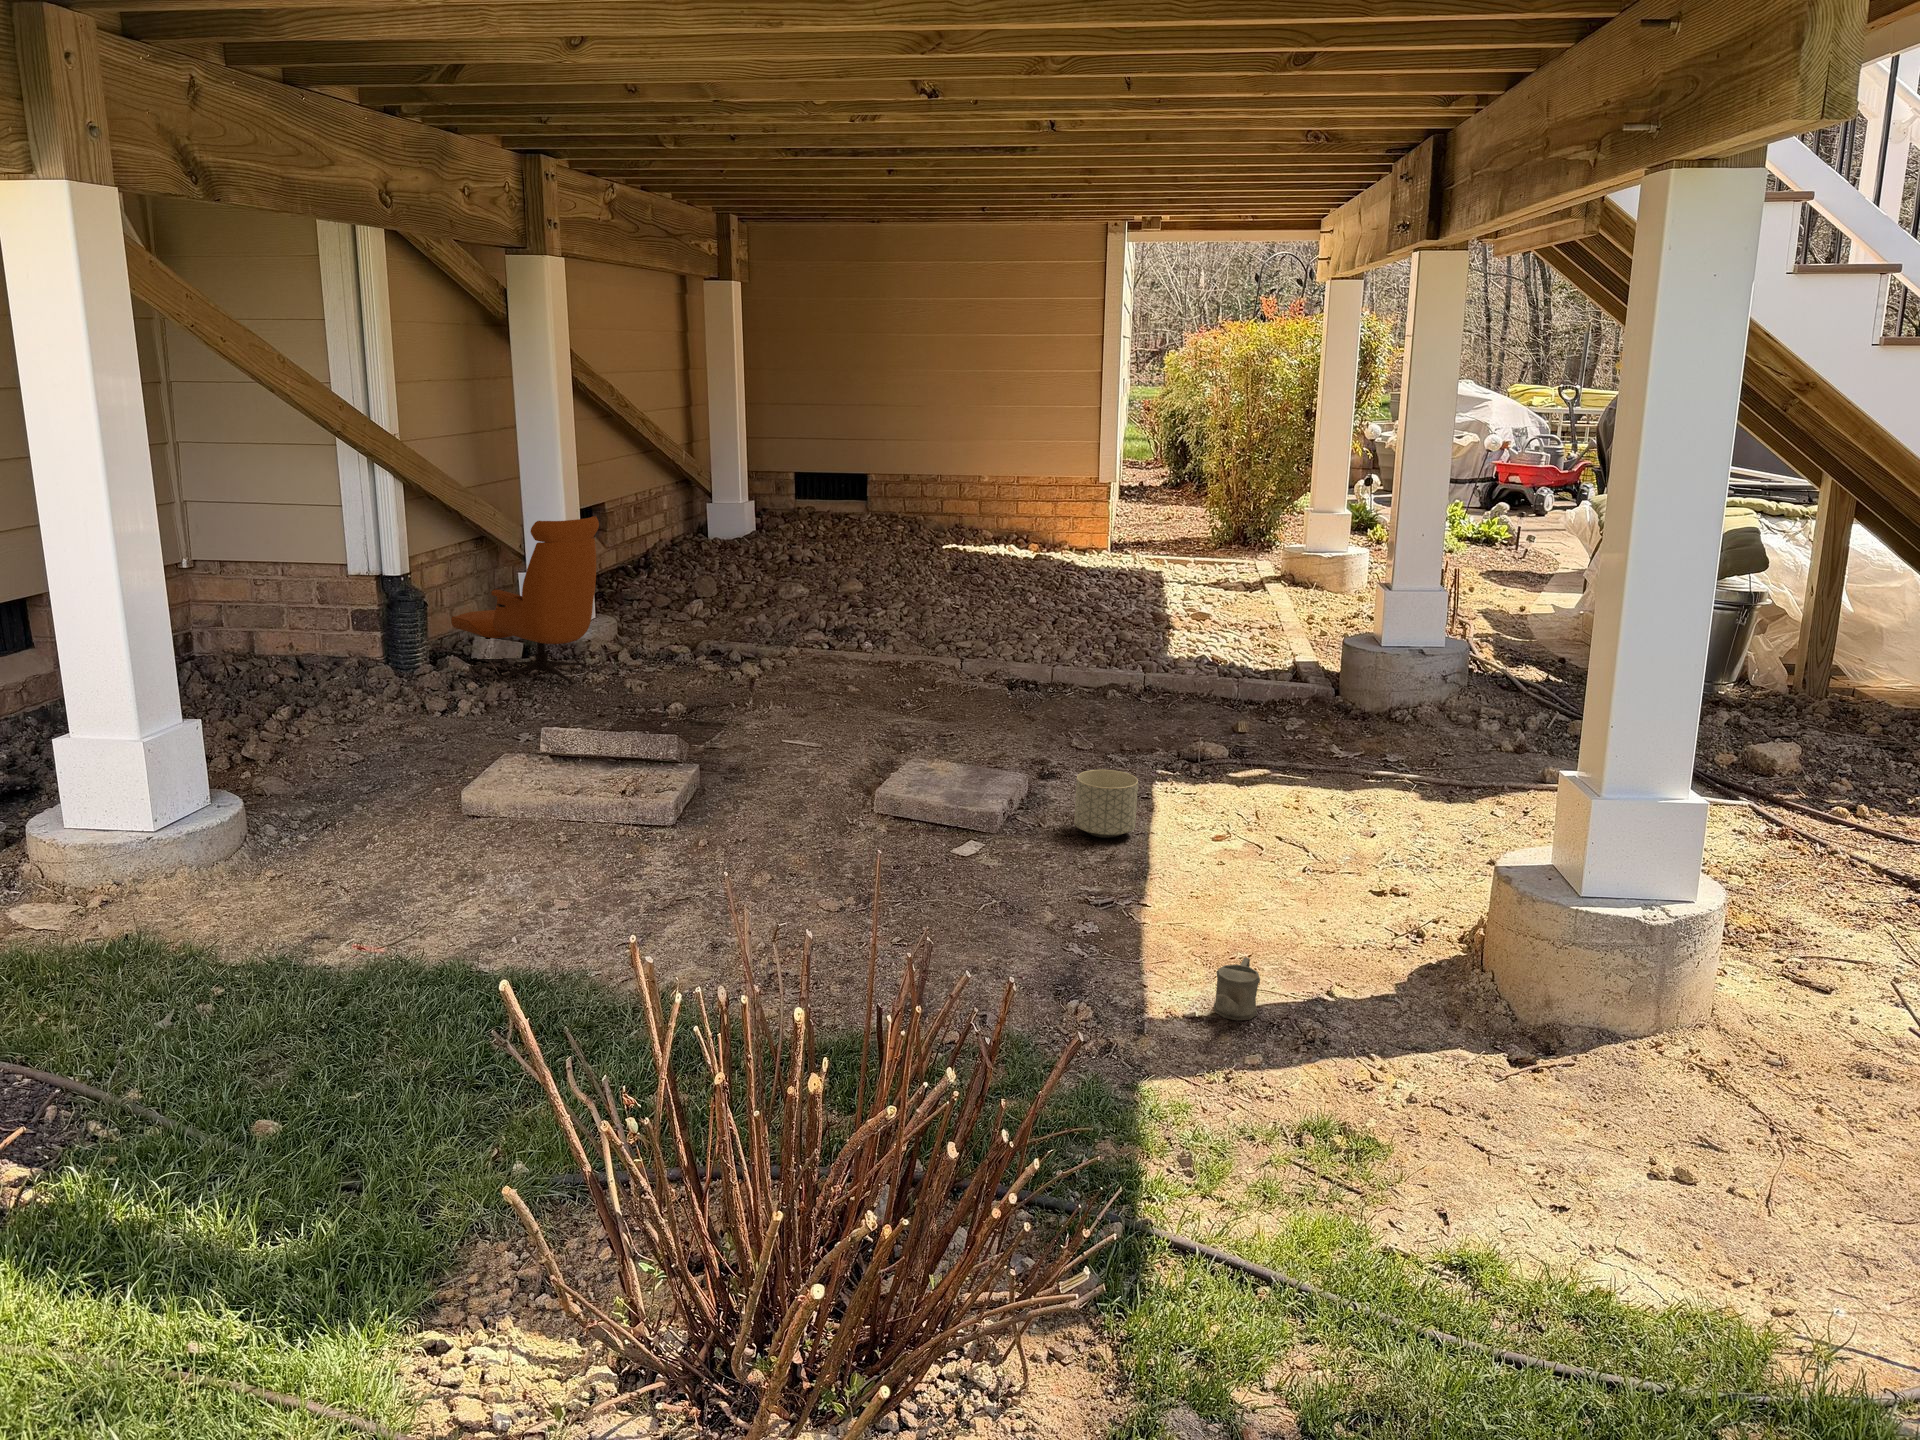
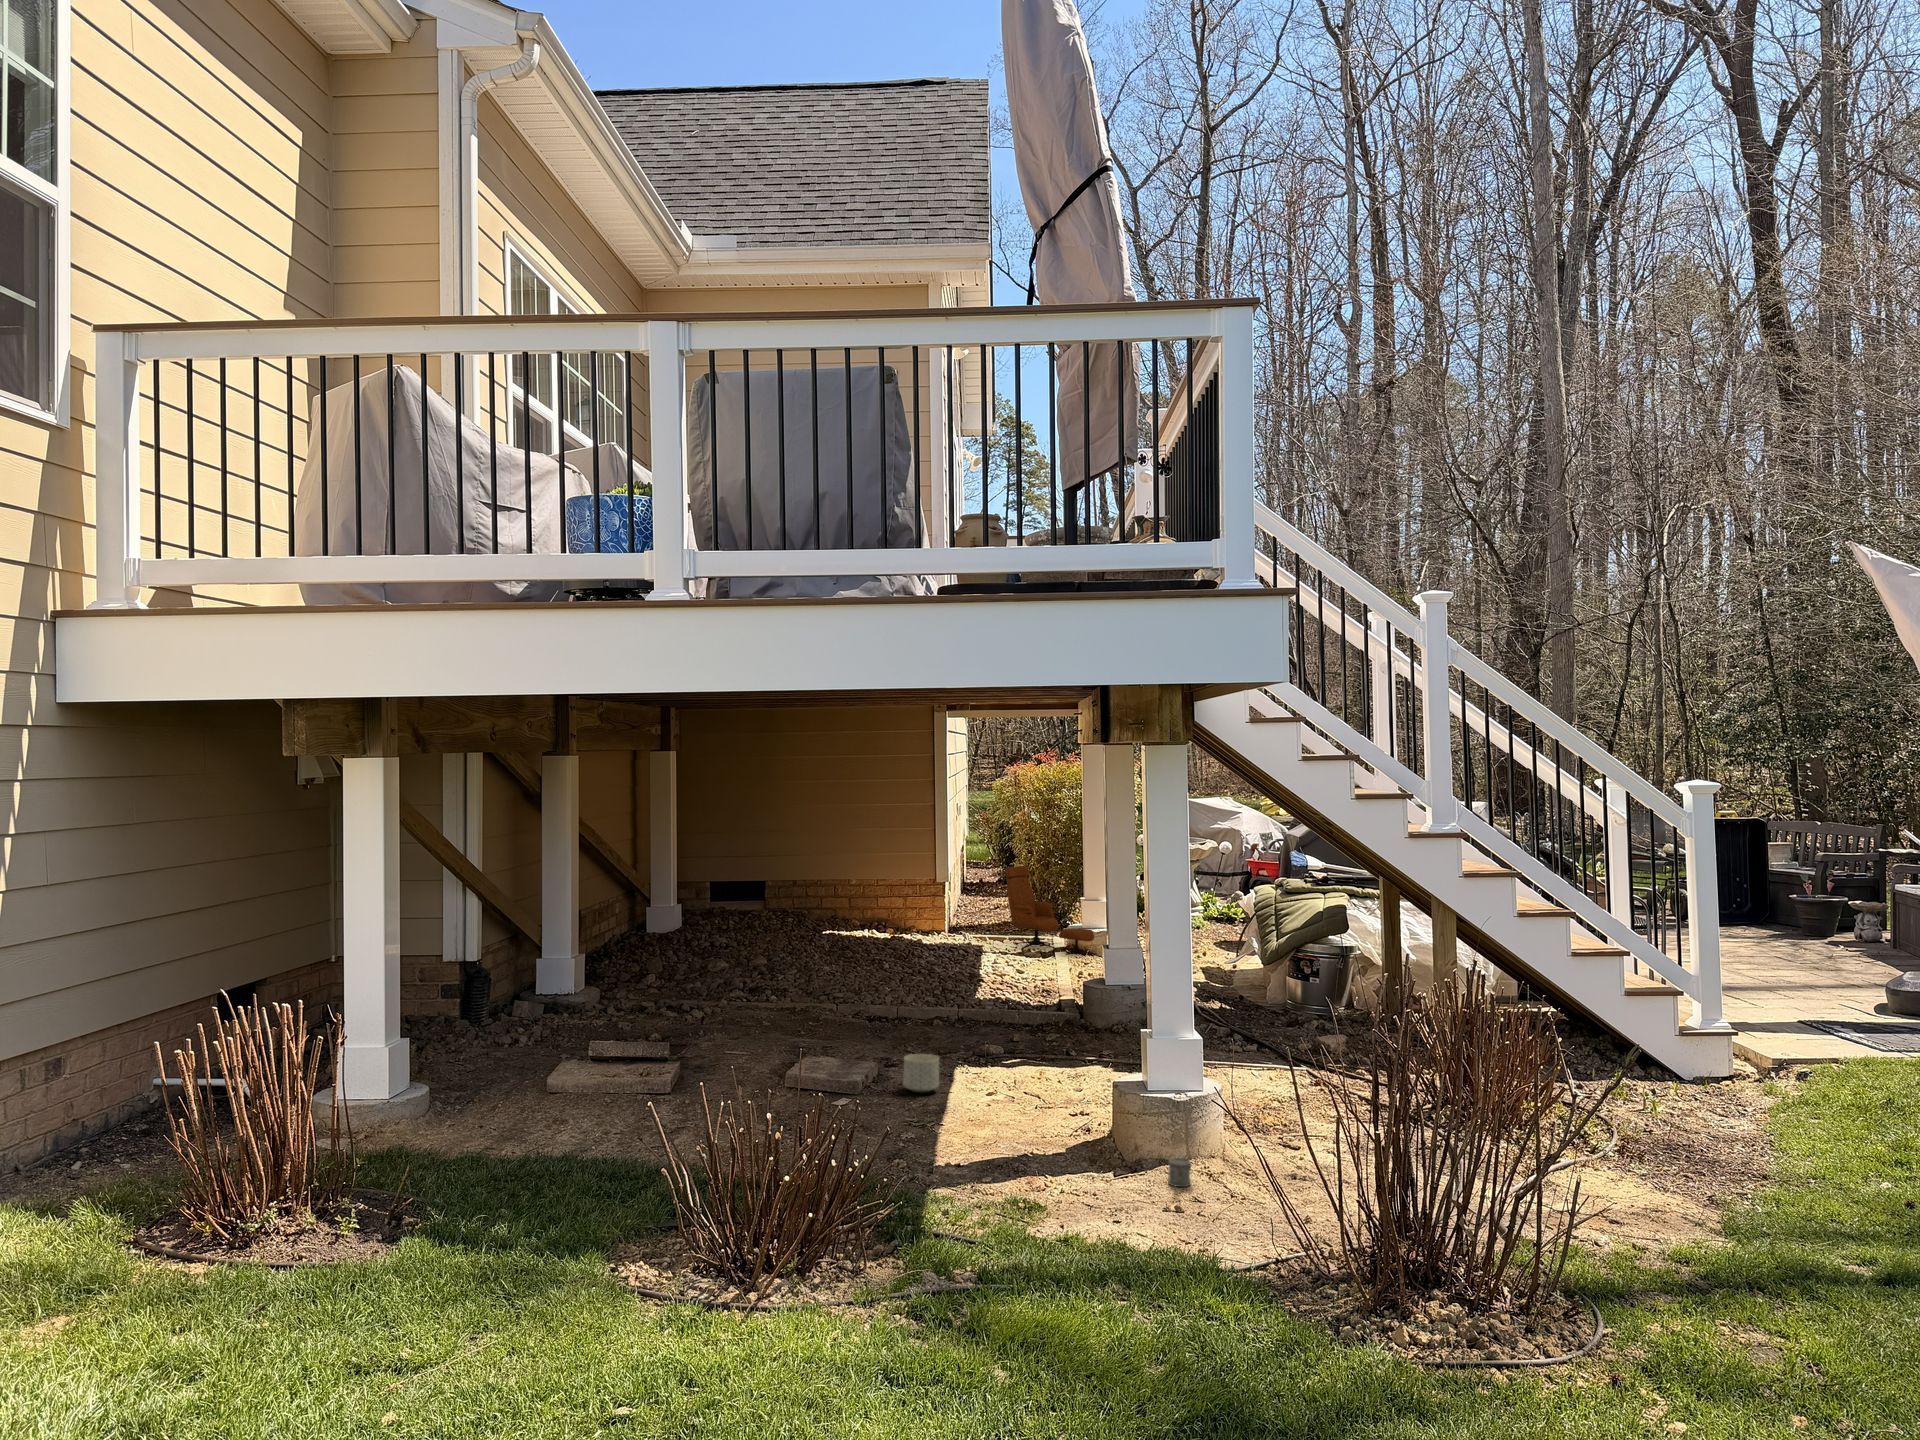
lounge chair: present [451,516,599,684] -> present [1005,866,1094,955]
watering can: present [1214,958,1260,1021] -> present [1168,1156,1191,1187]

